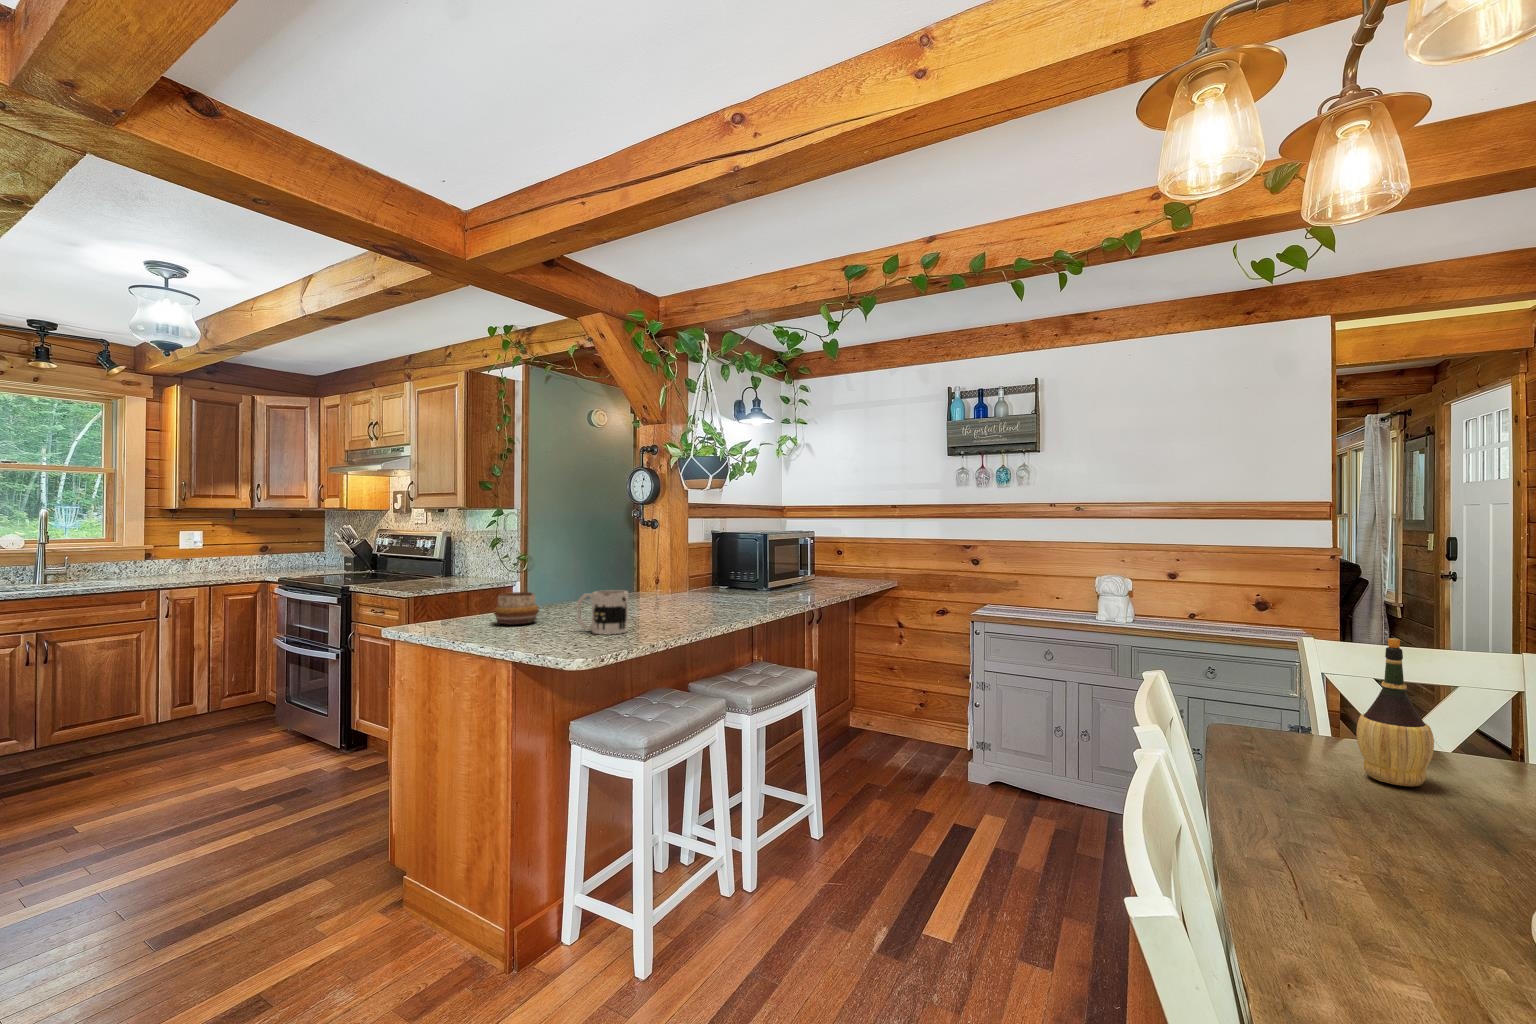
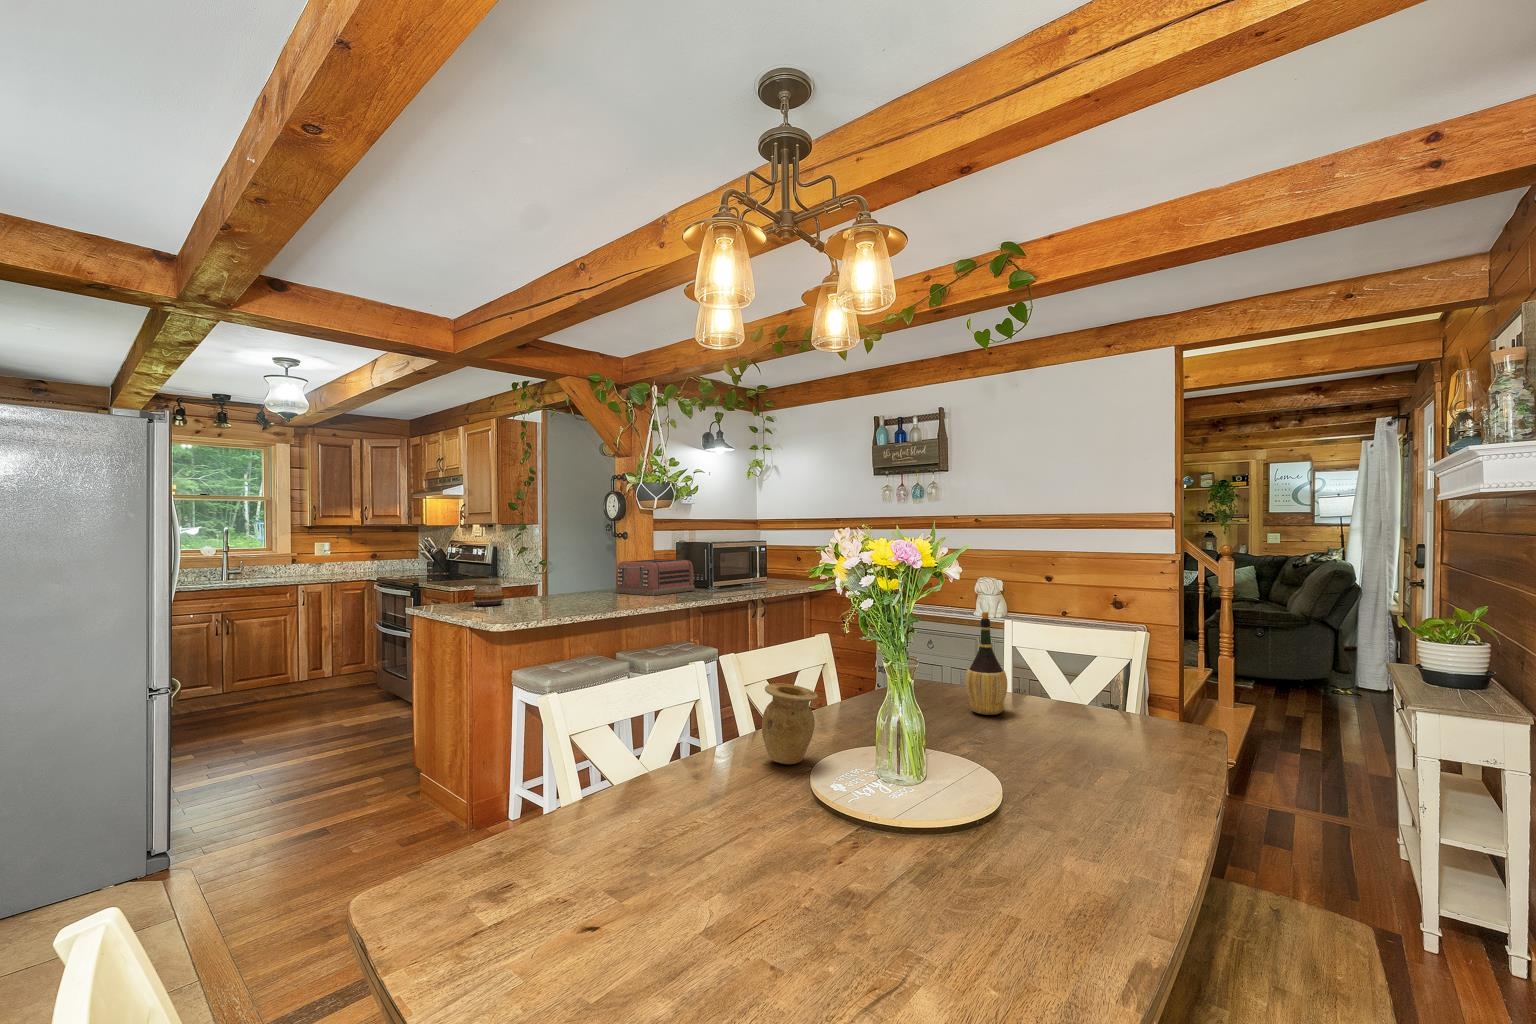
toaster: none [661,555,759,604] -> present [616,559,695,596]
mug: present [577,590,628,635] -> none [518,582,552,612]
vase: none [1281,780,1405,933] -> present [762,683,818,764]

